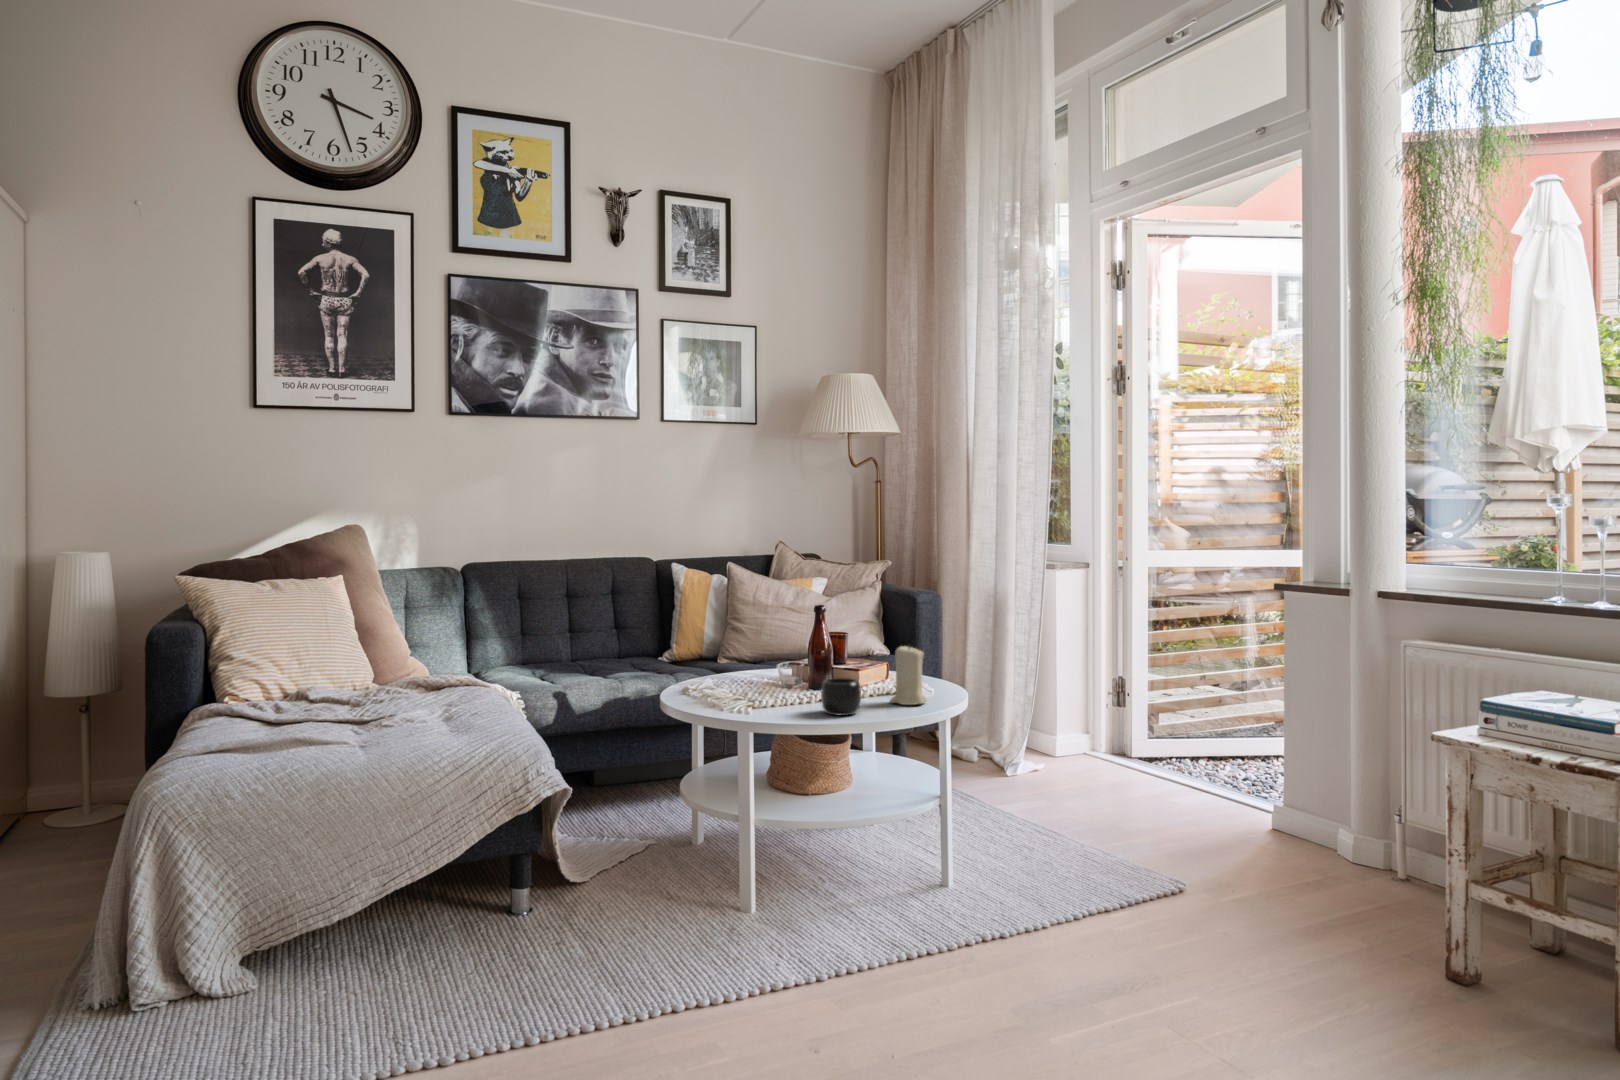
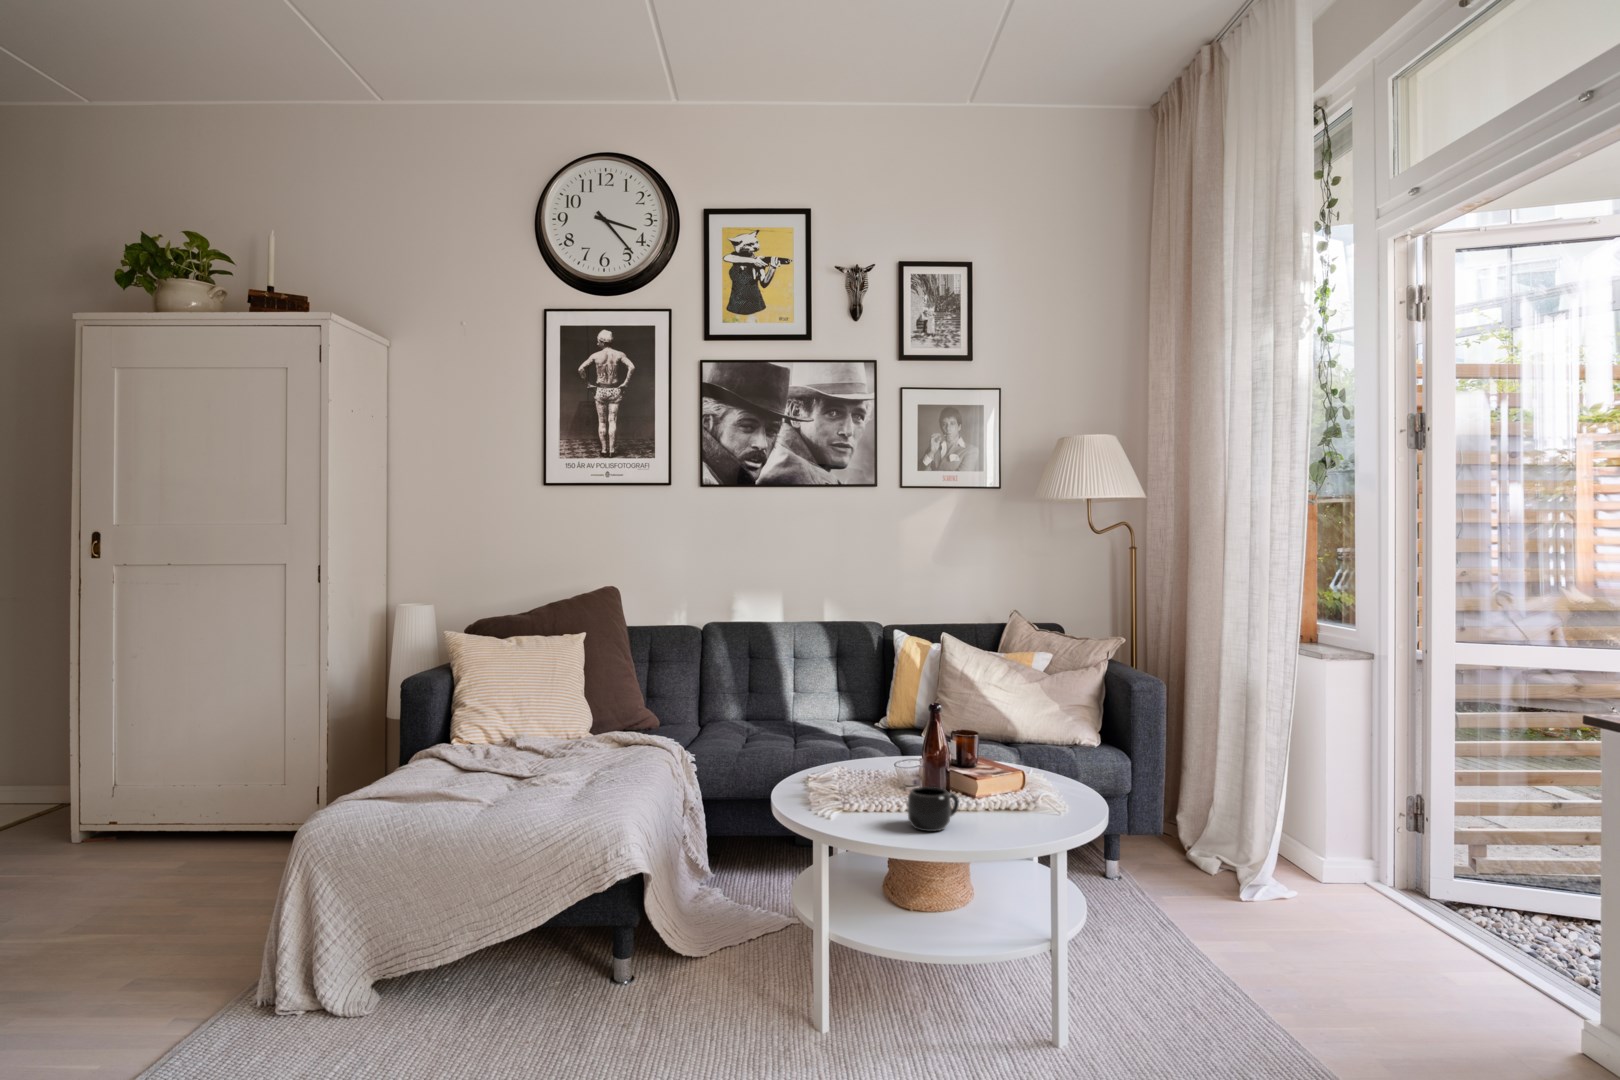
candle: present [890,646,927,705] -> none [1000,755,1043,826]

